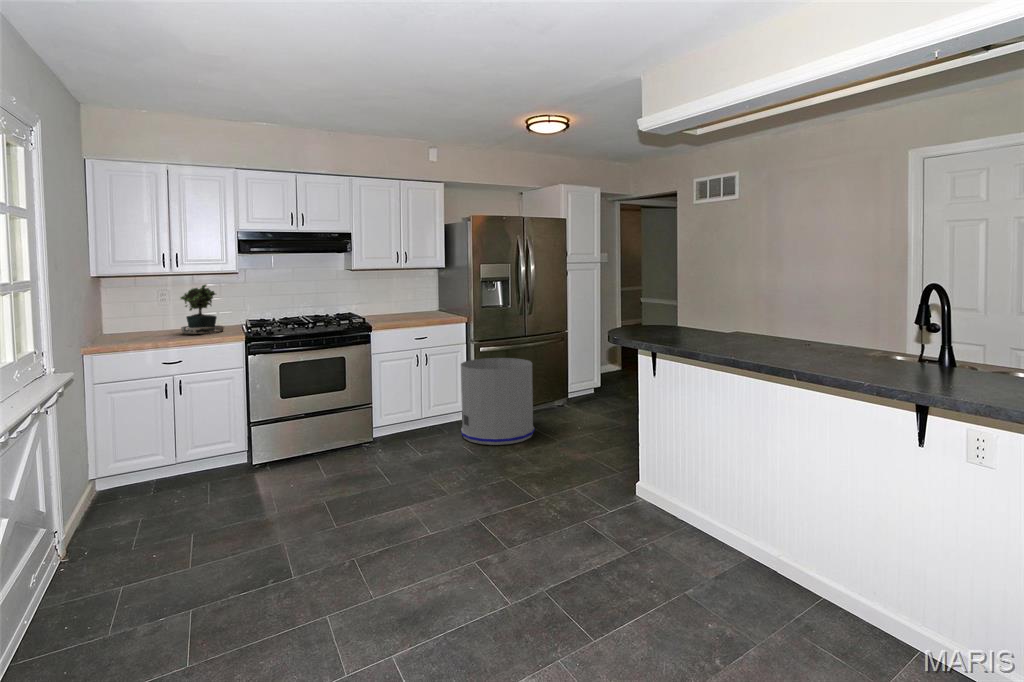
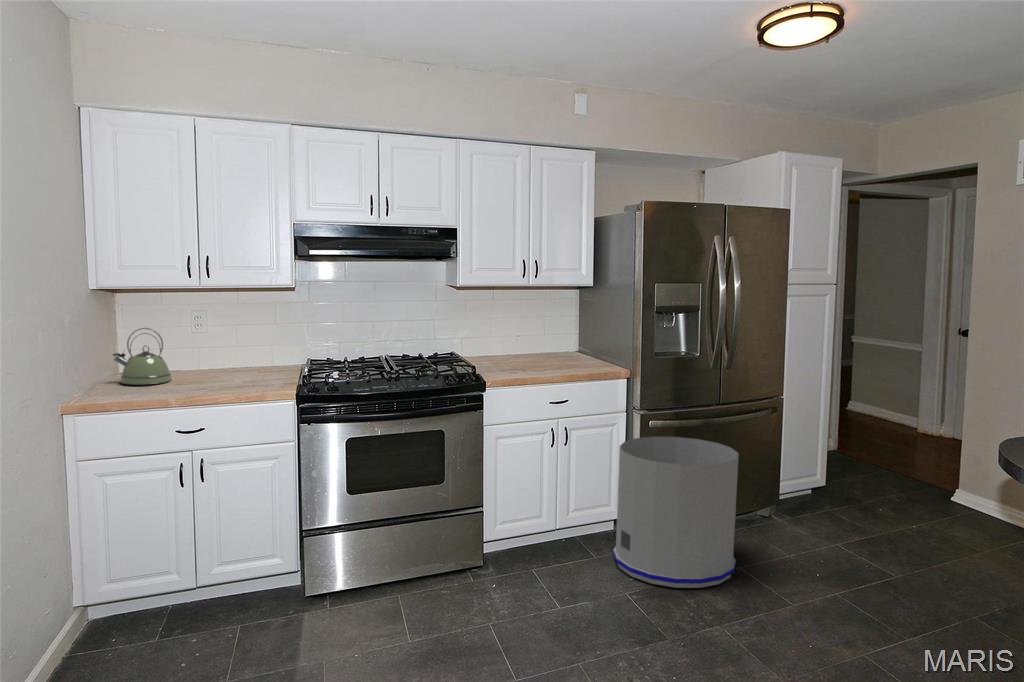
potted plant: present [181,285,224,334] -> none [191,307,268,385]
kettle: none [112,300,157,338] -> present [113,328,172,385]

